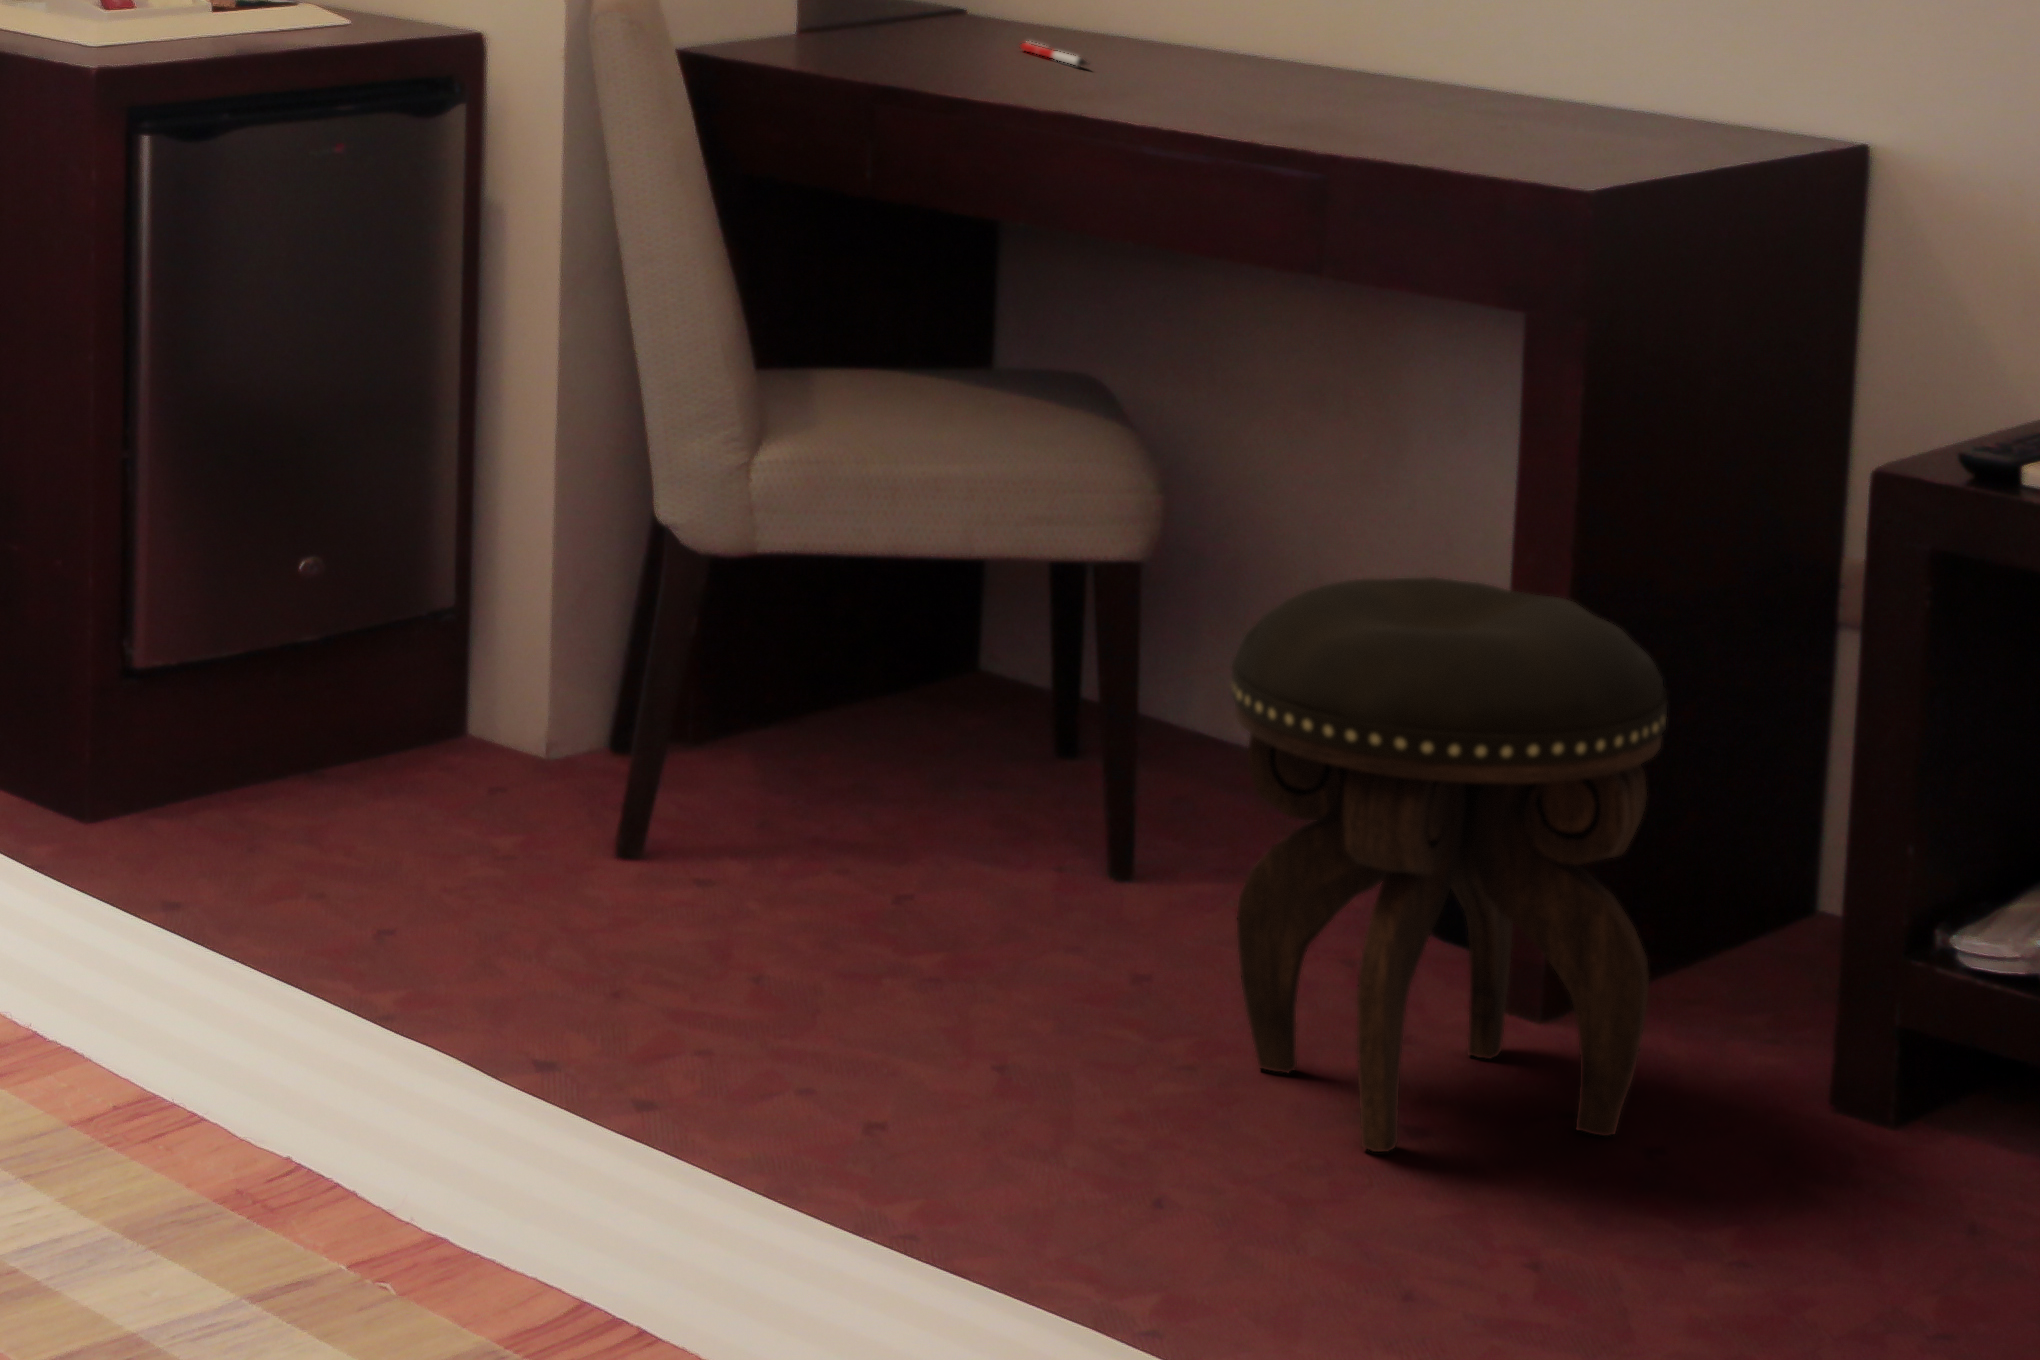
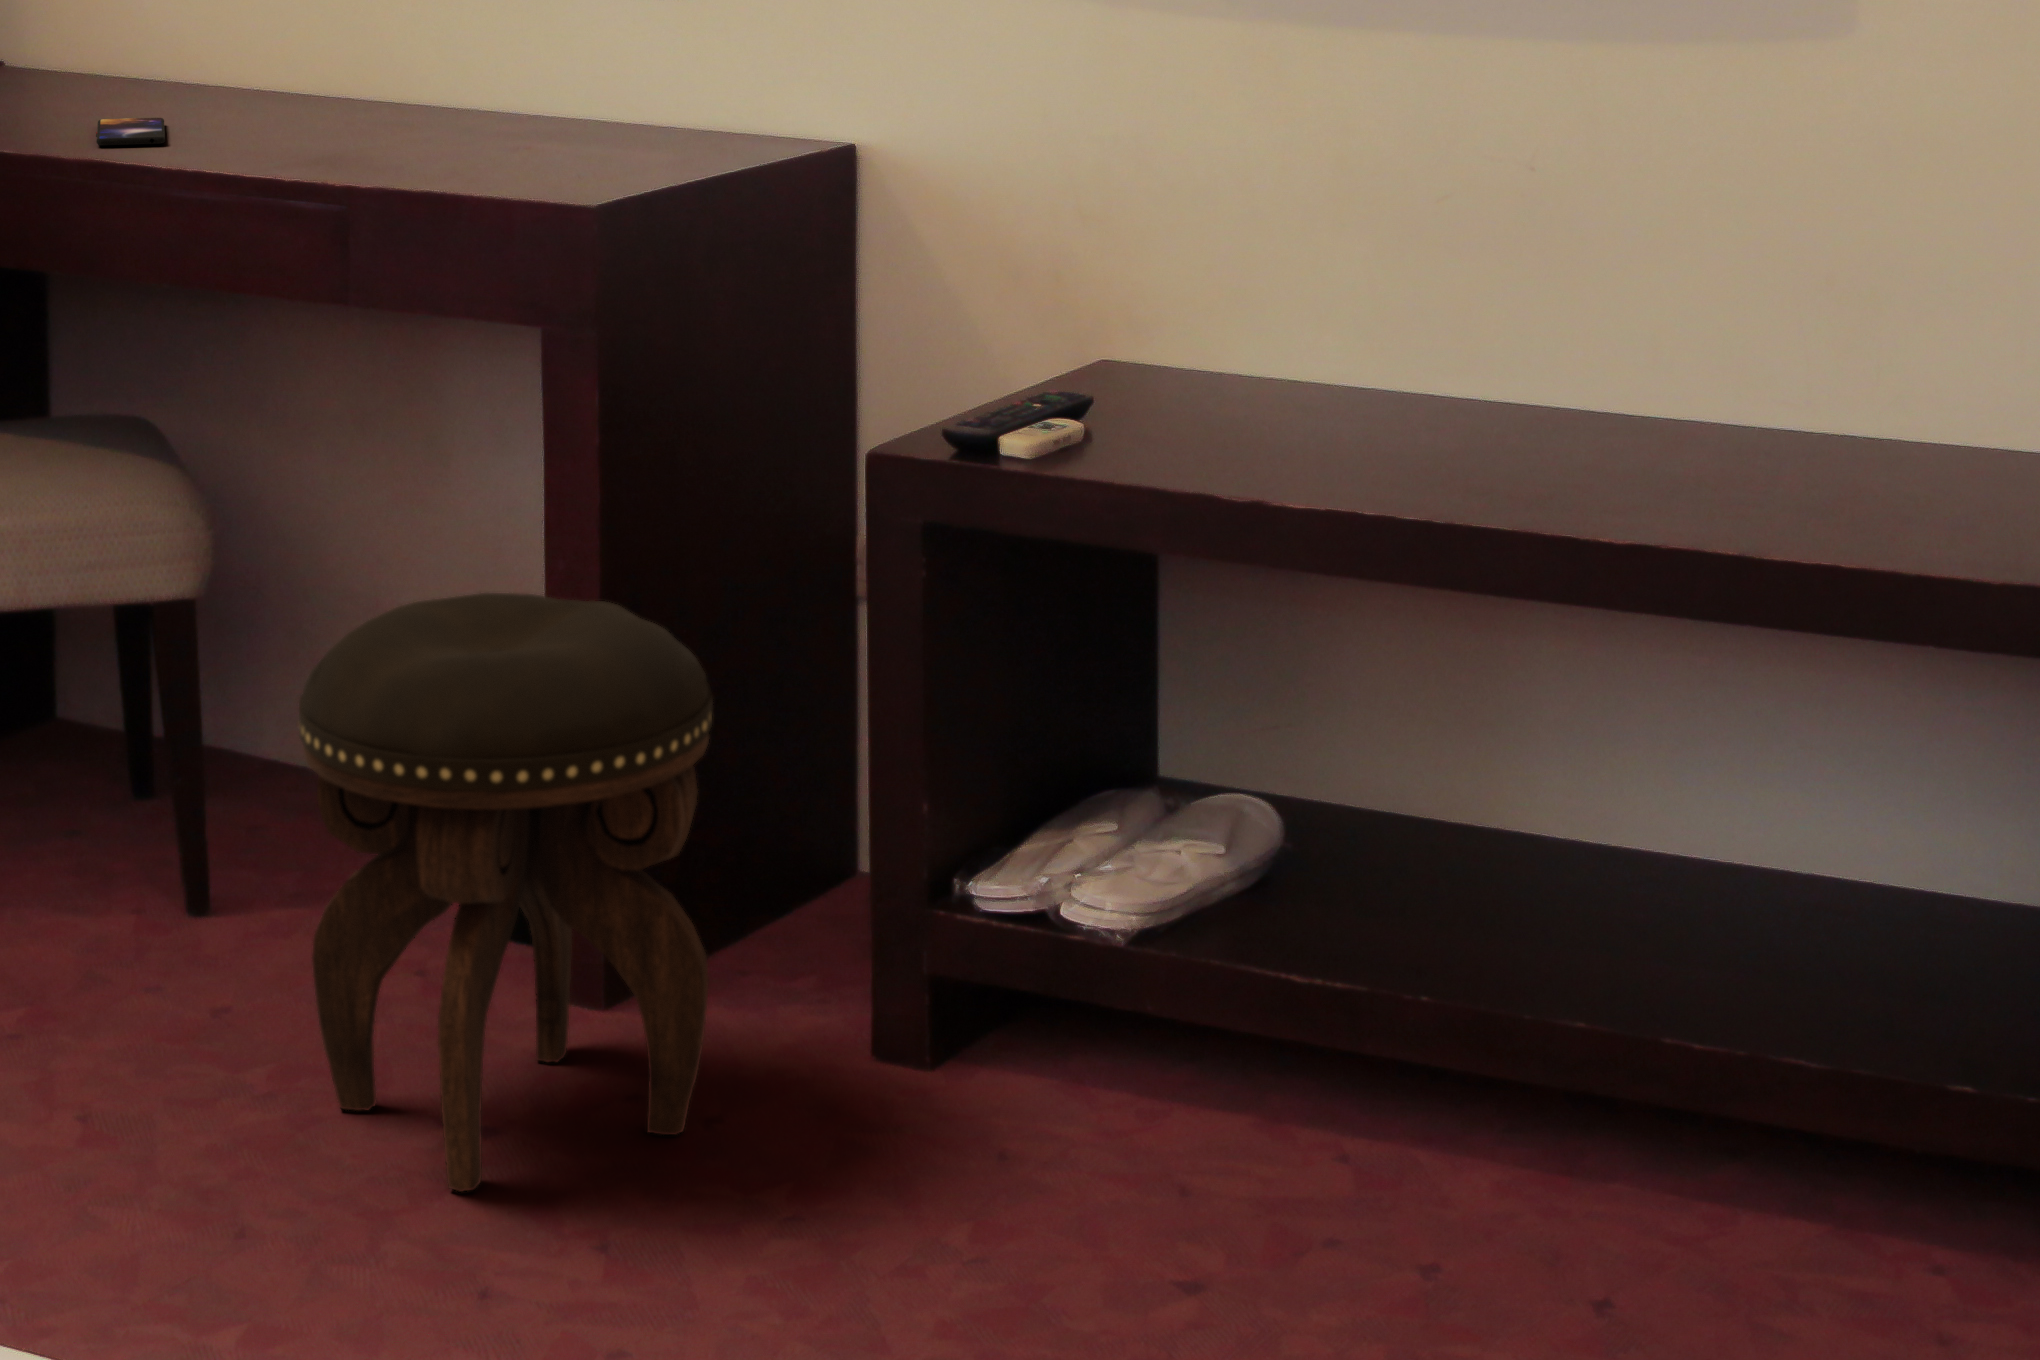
pen: present [1020,42,1087,66] -> none [60,86,129,108]
smartphone: none [1054,76,1126,104] -> present [96,118,165,145]

